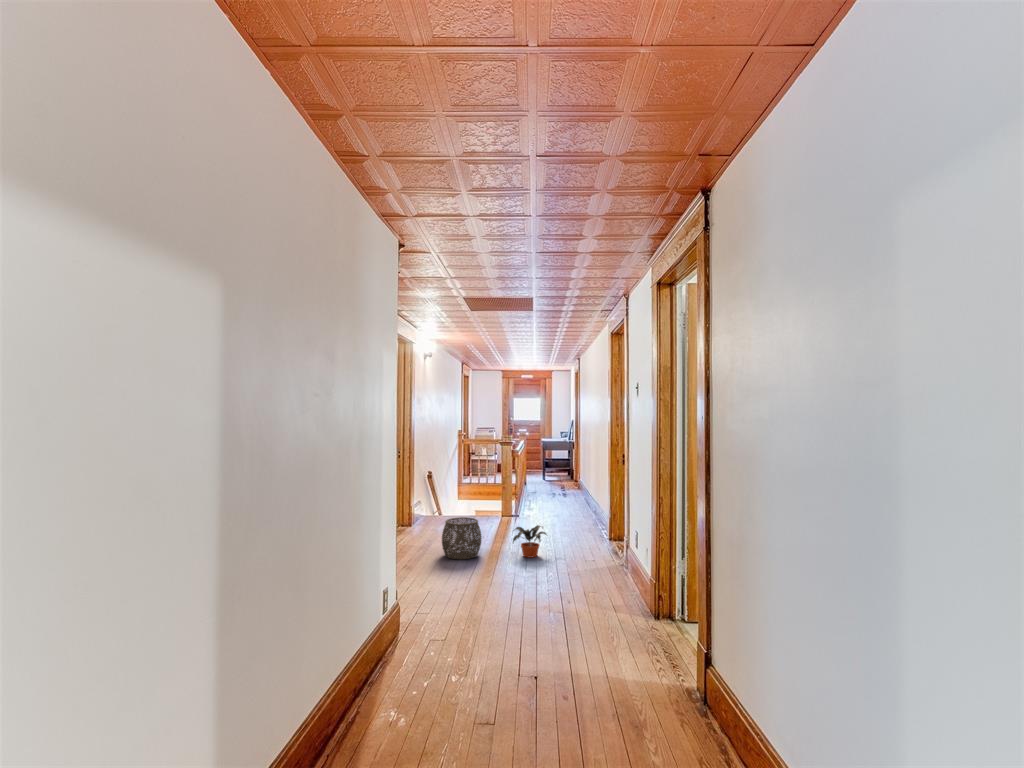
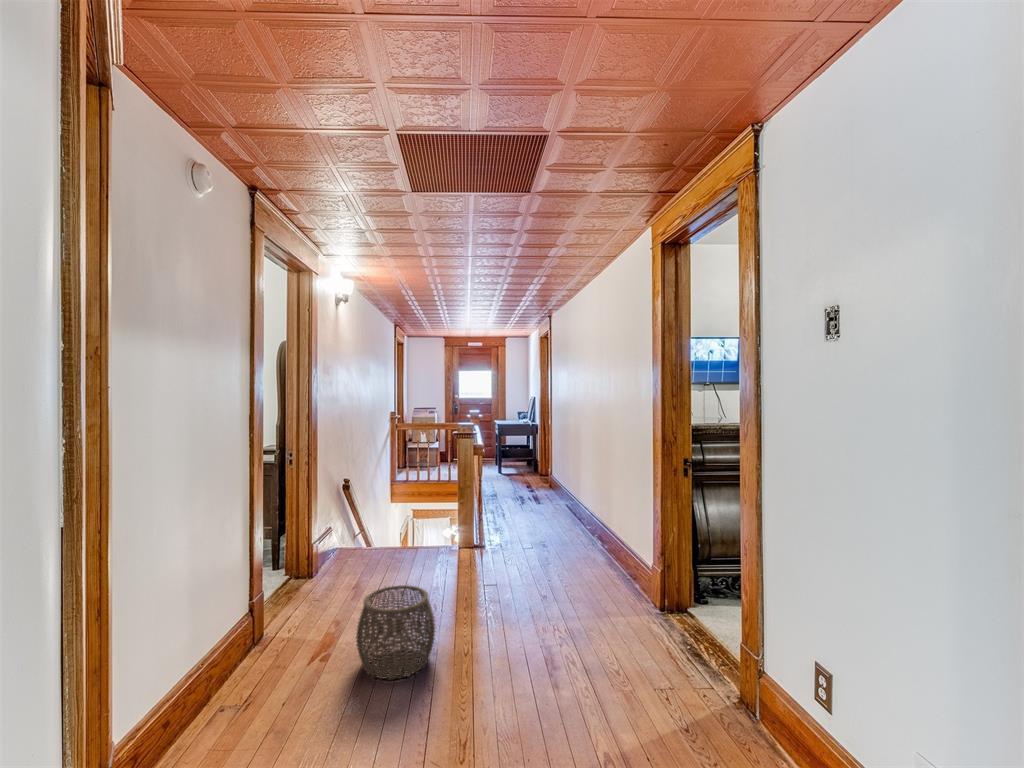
potted plant: present [513,525,546,558] -> none [491,593,559,660]

